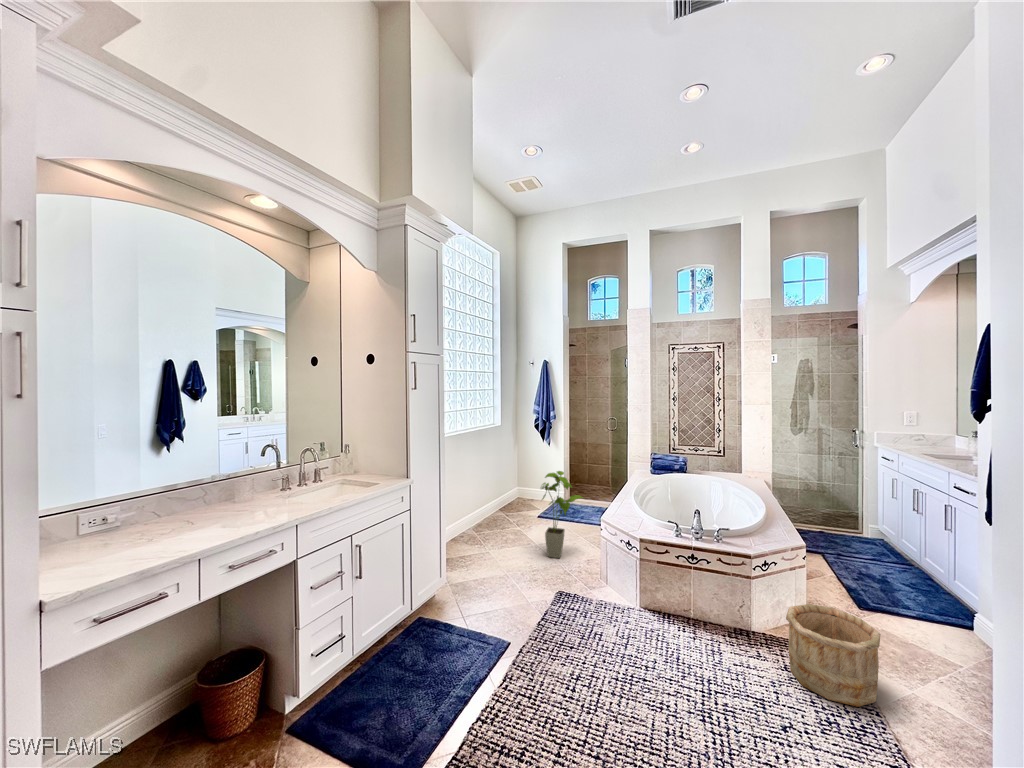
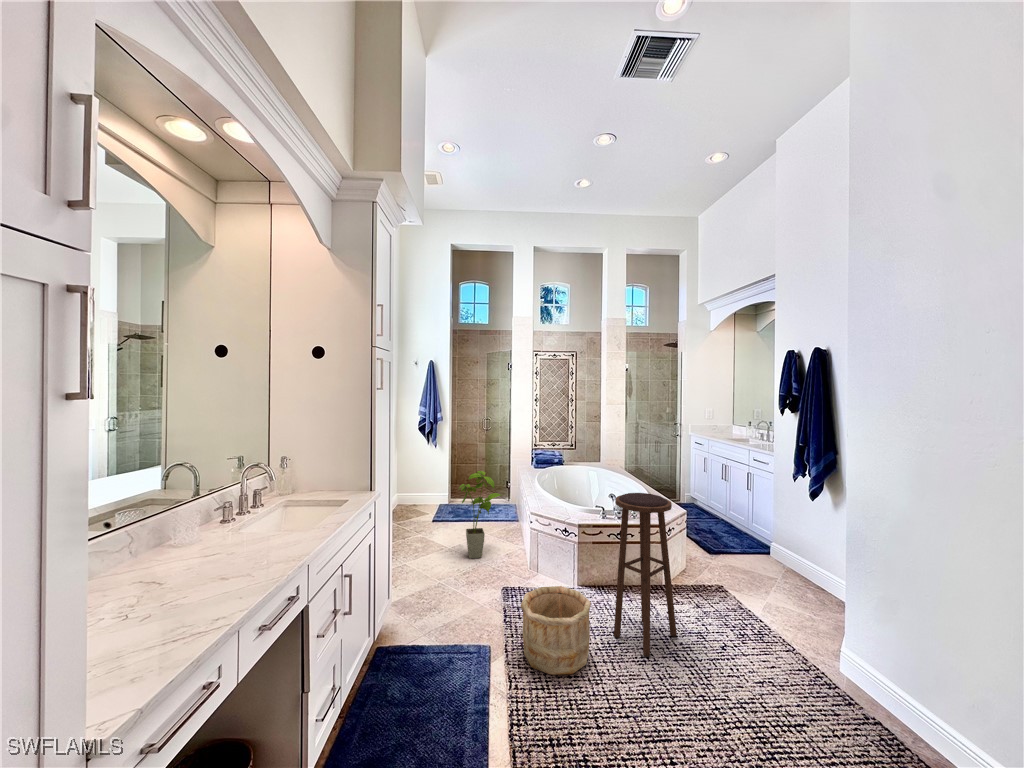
stool: none [645,509,727,705] -> present [614,493,677,657]
wooden bucket: present [786,604,881,707] -> present [521,586,591,675]

